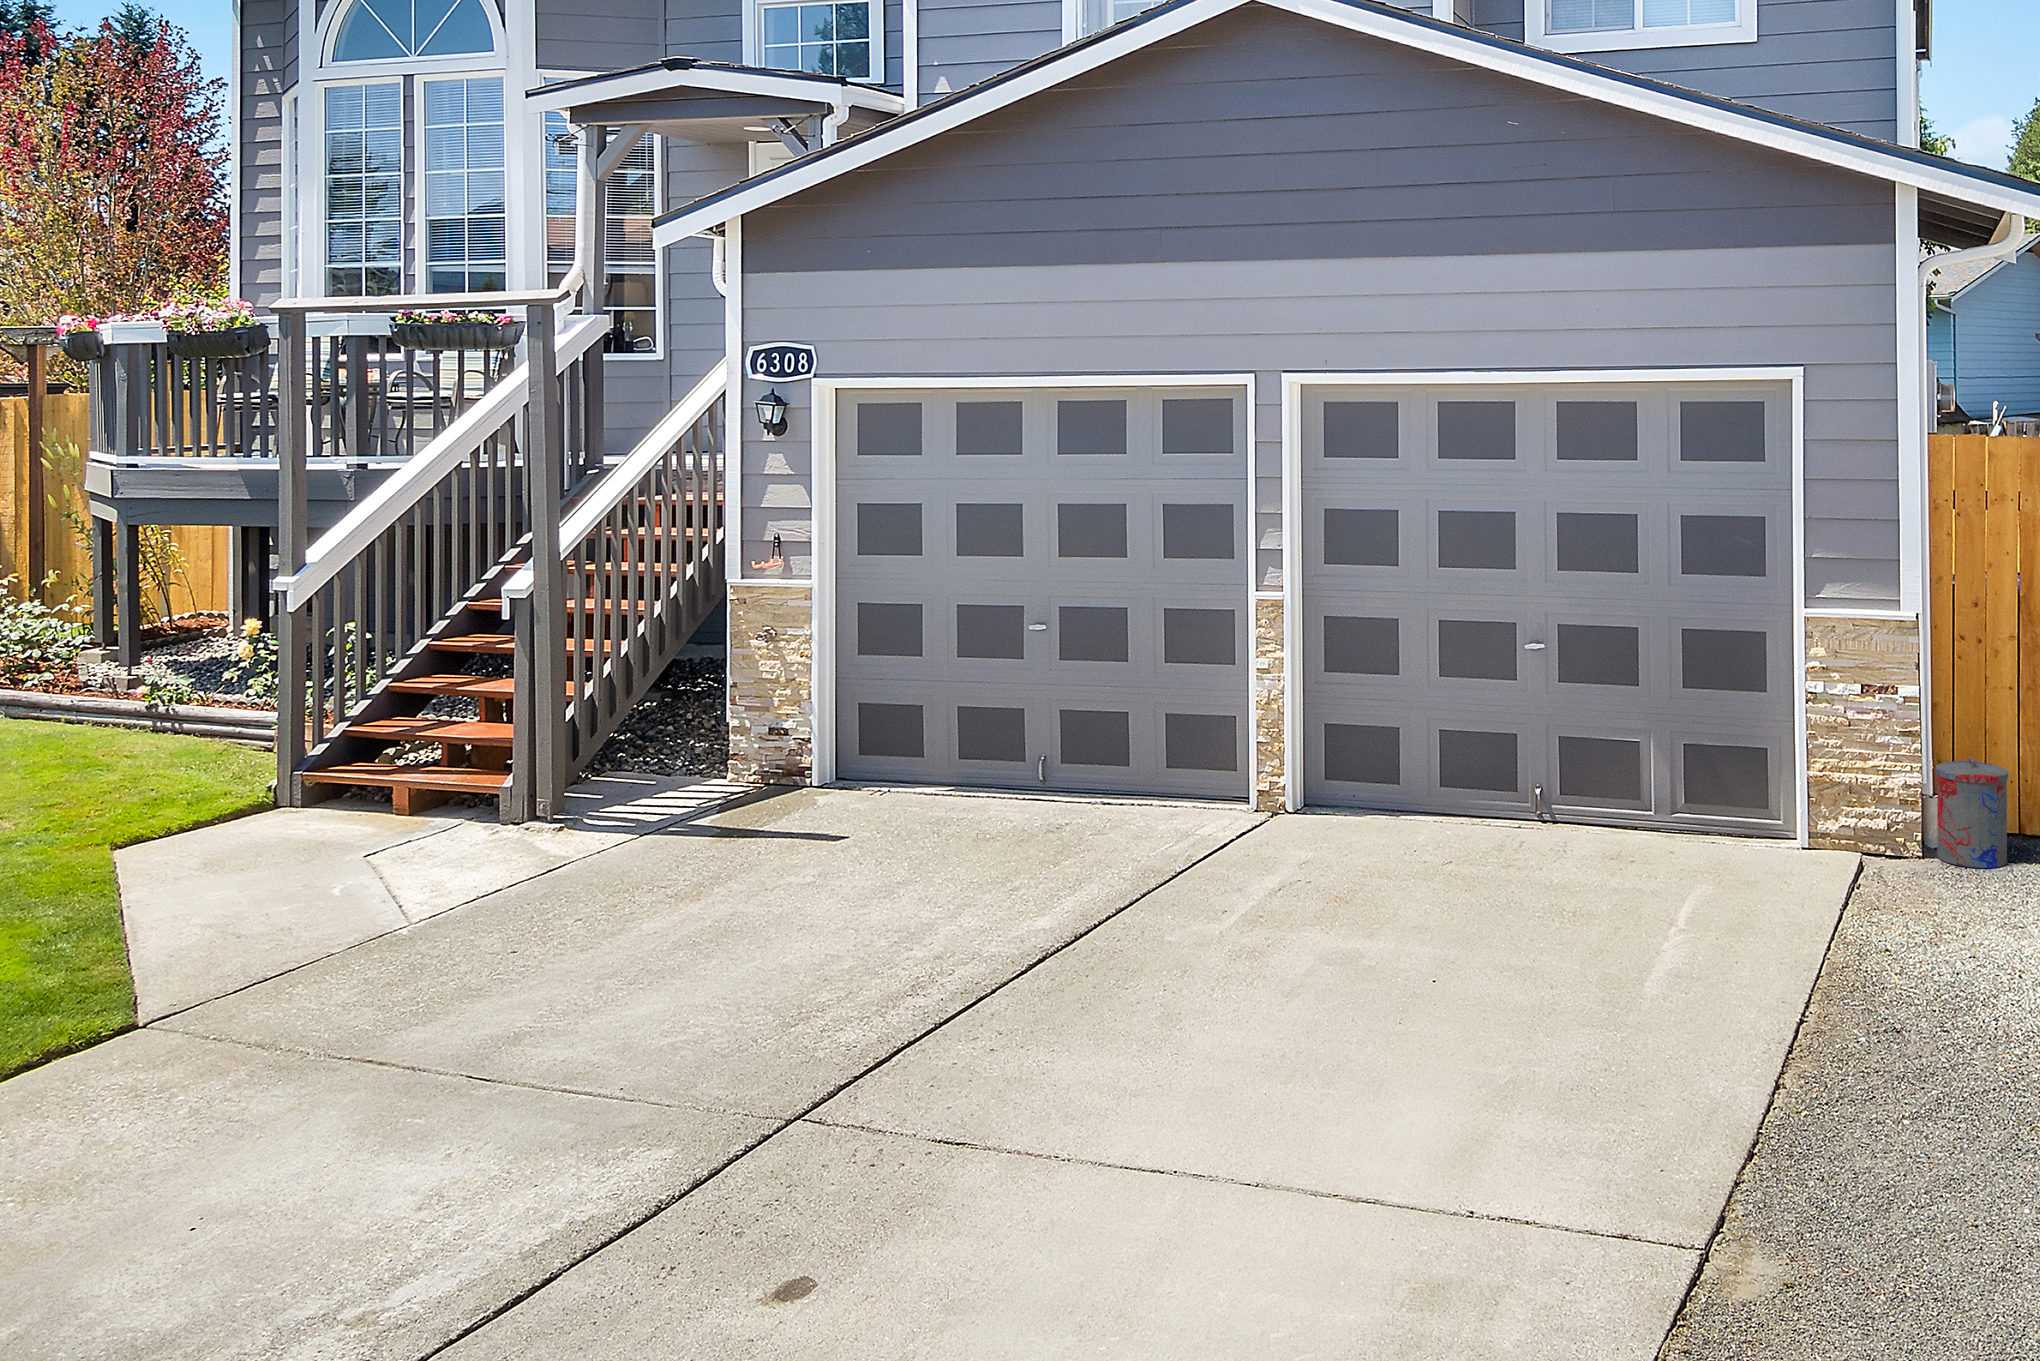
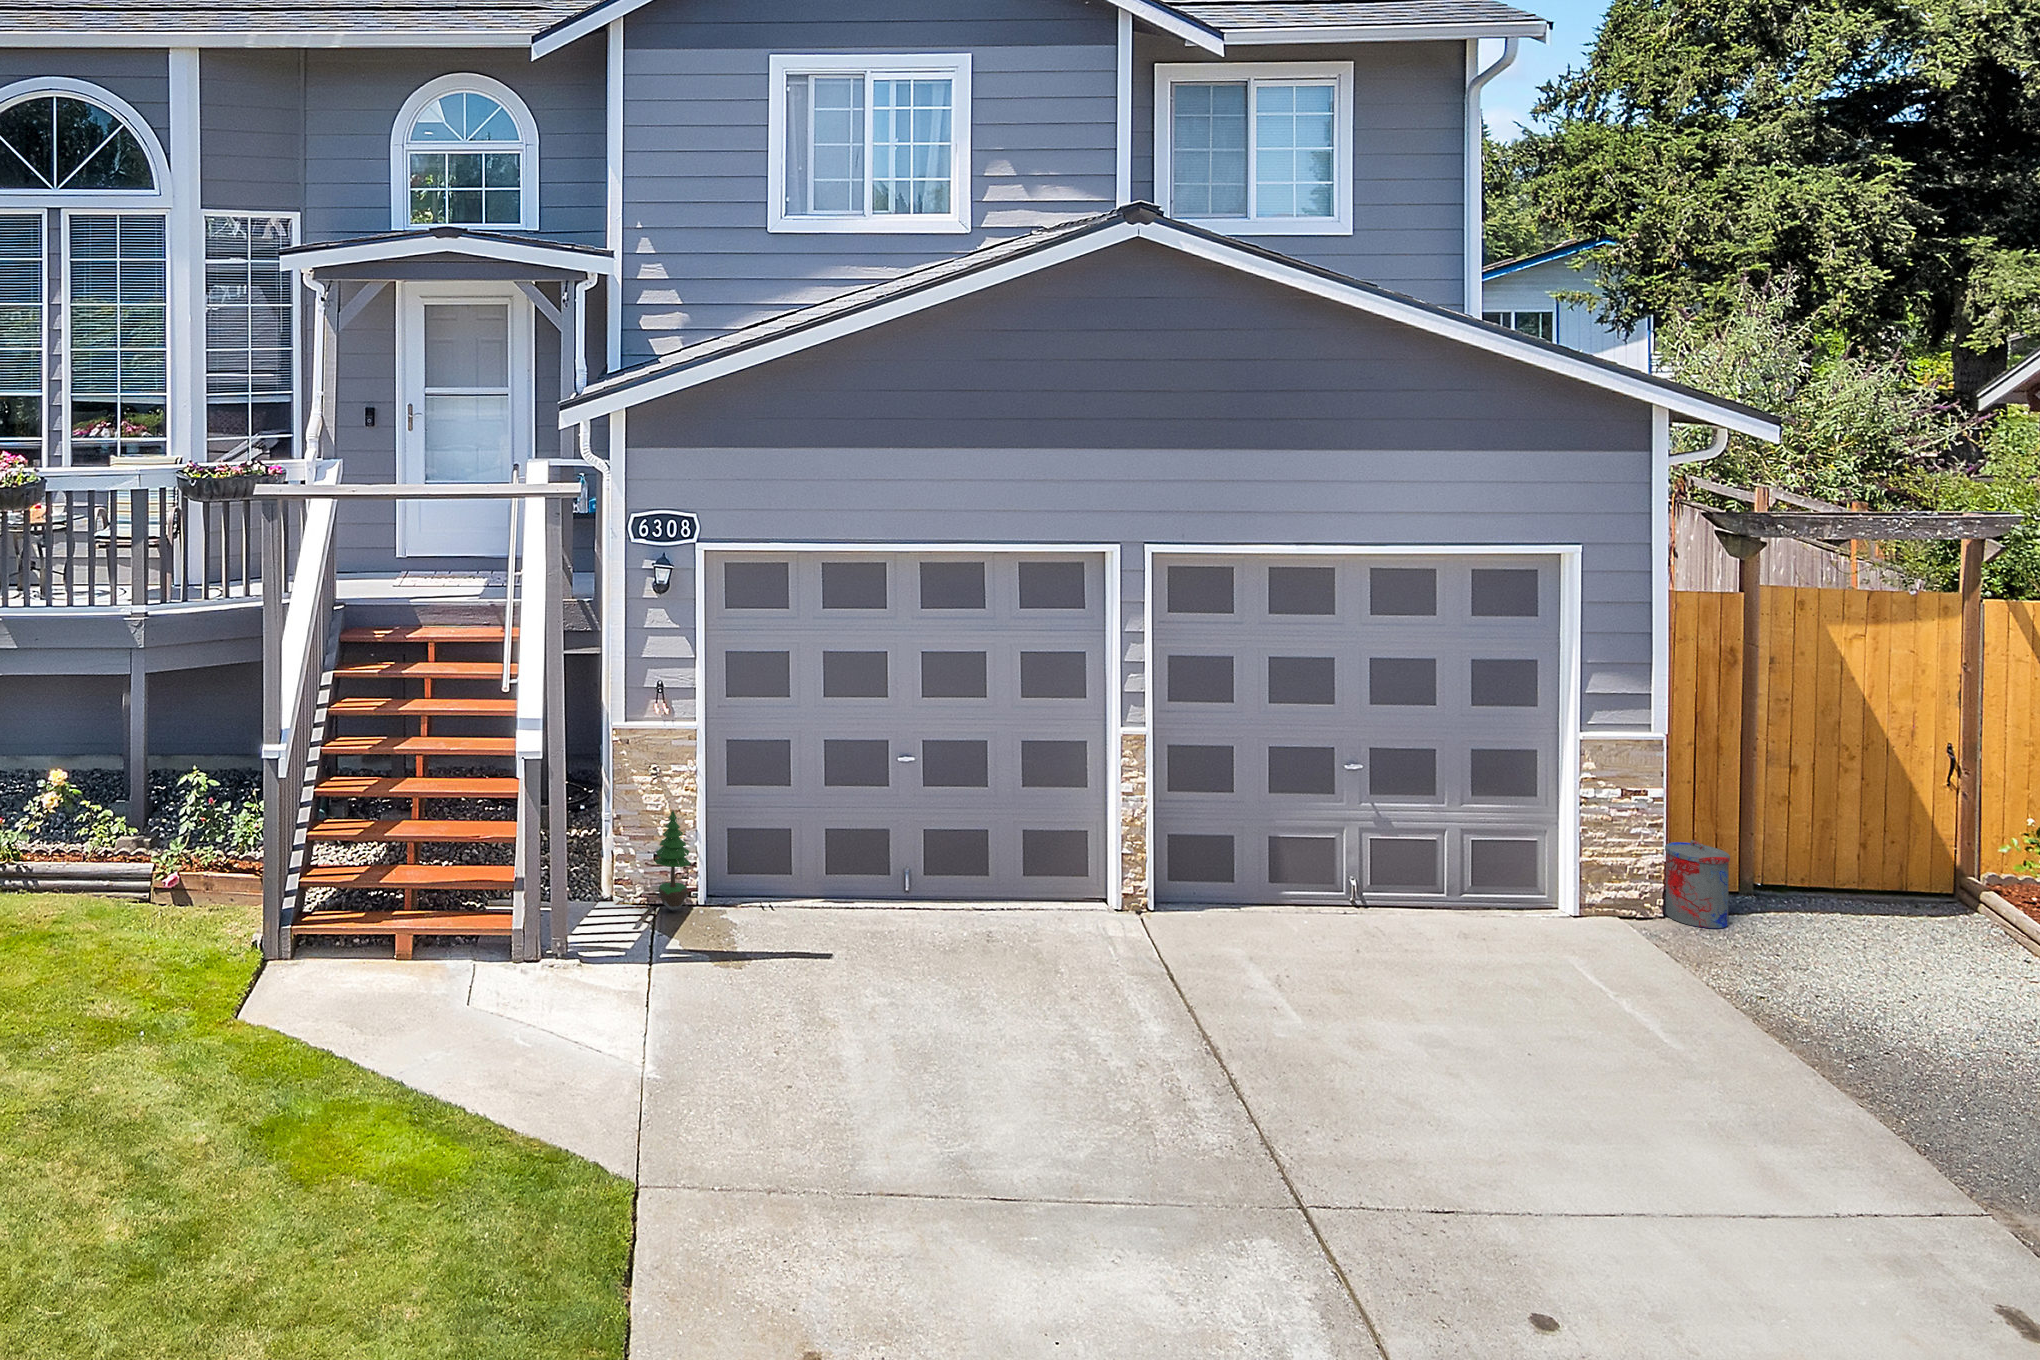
potted tree: none [747,673,789,788] -> present [655,811,690,911]

